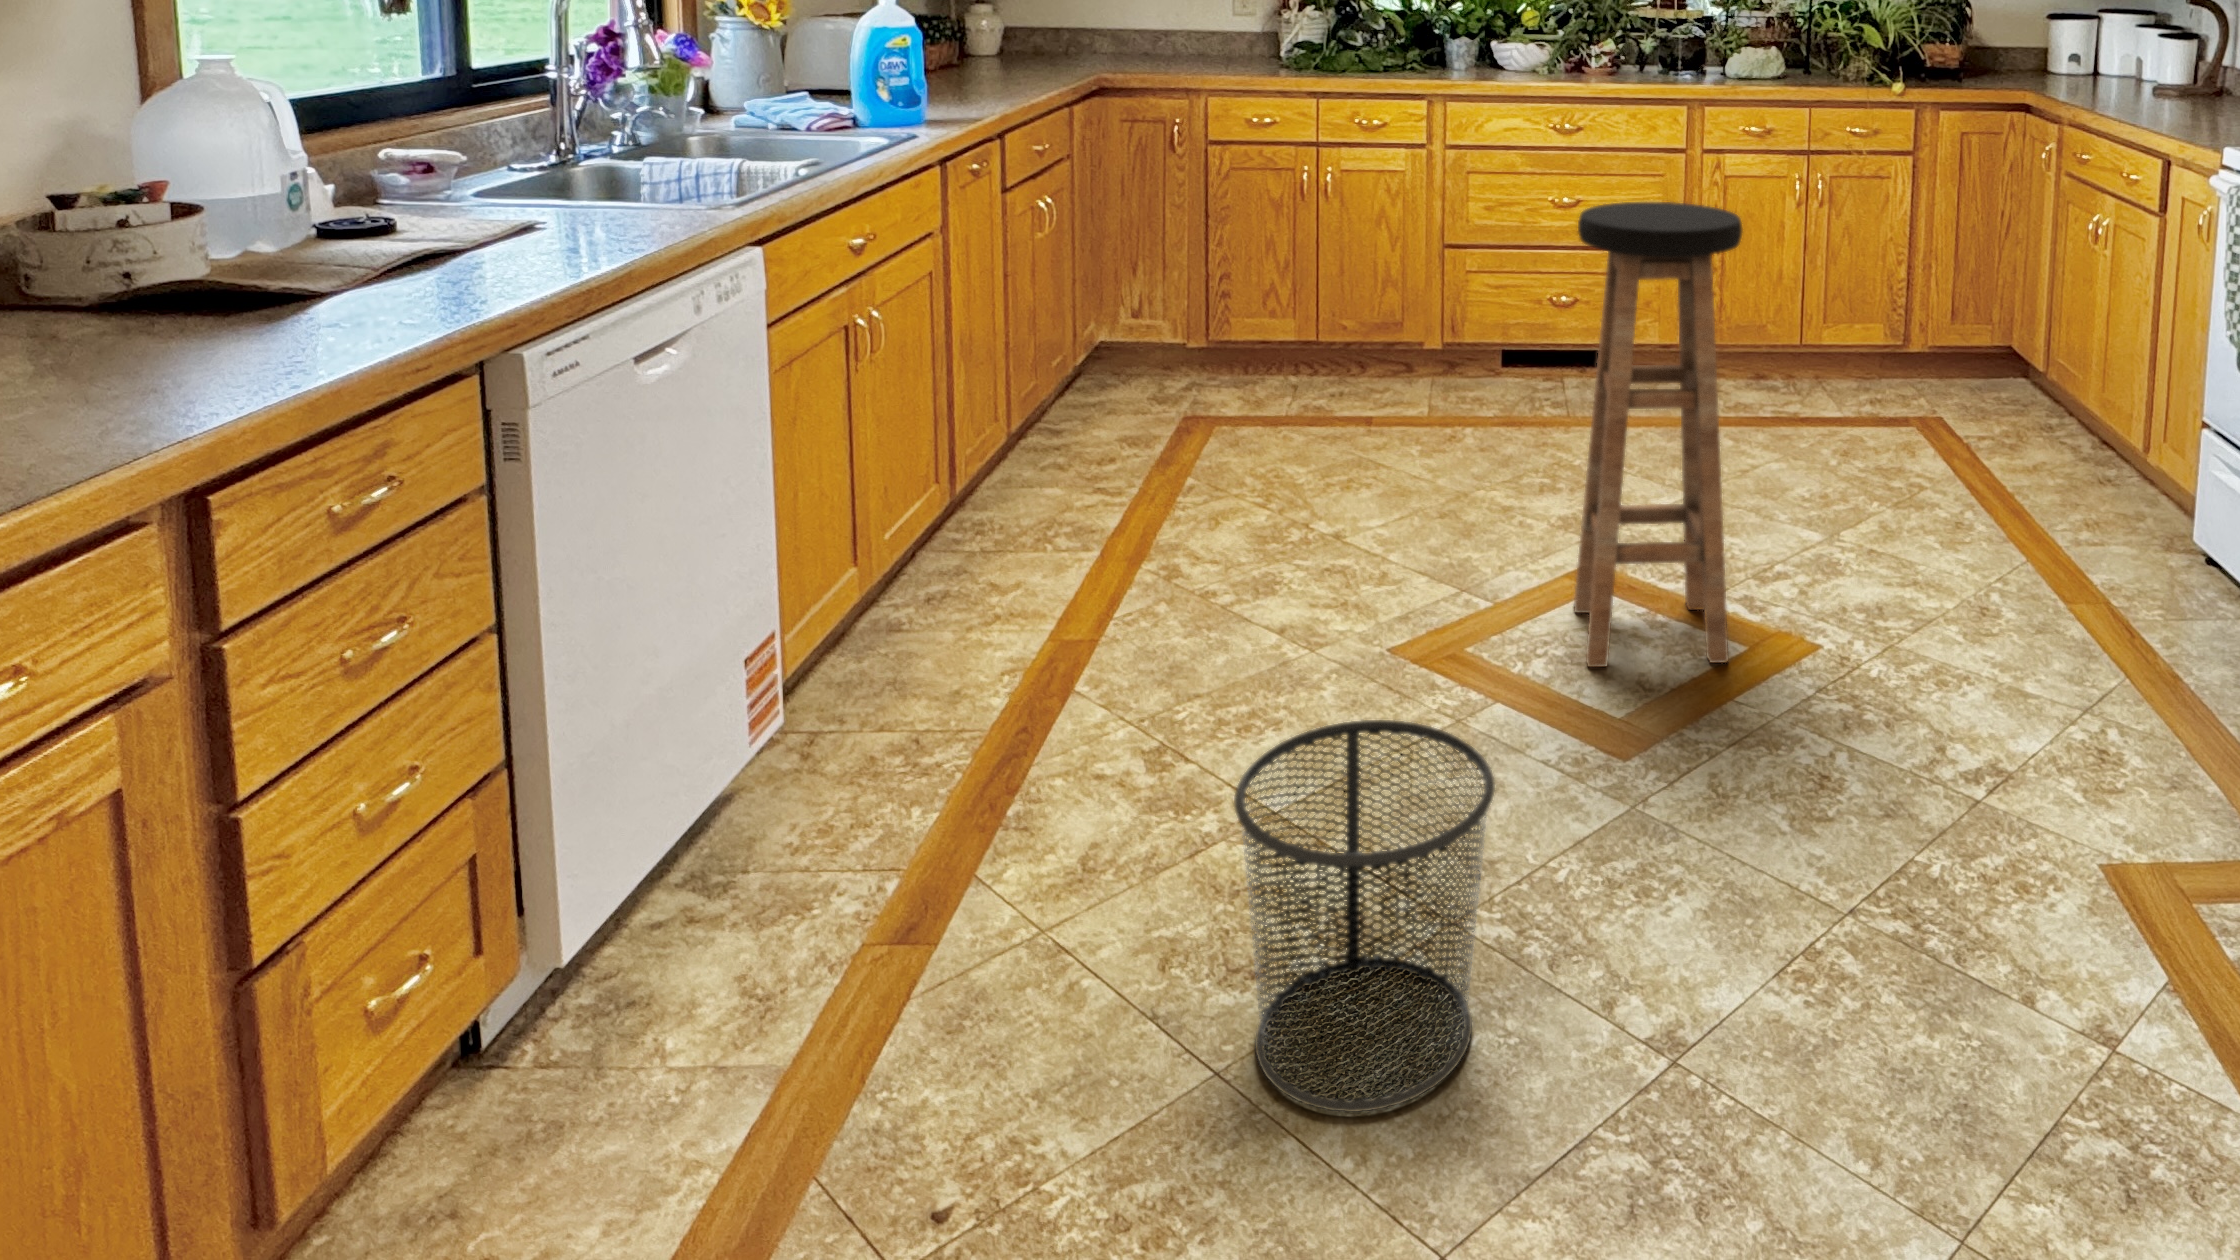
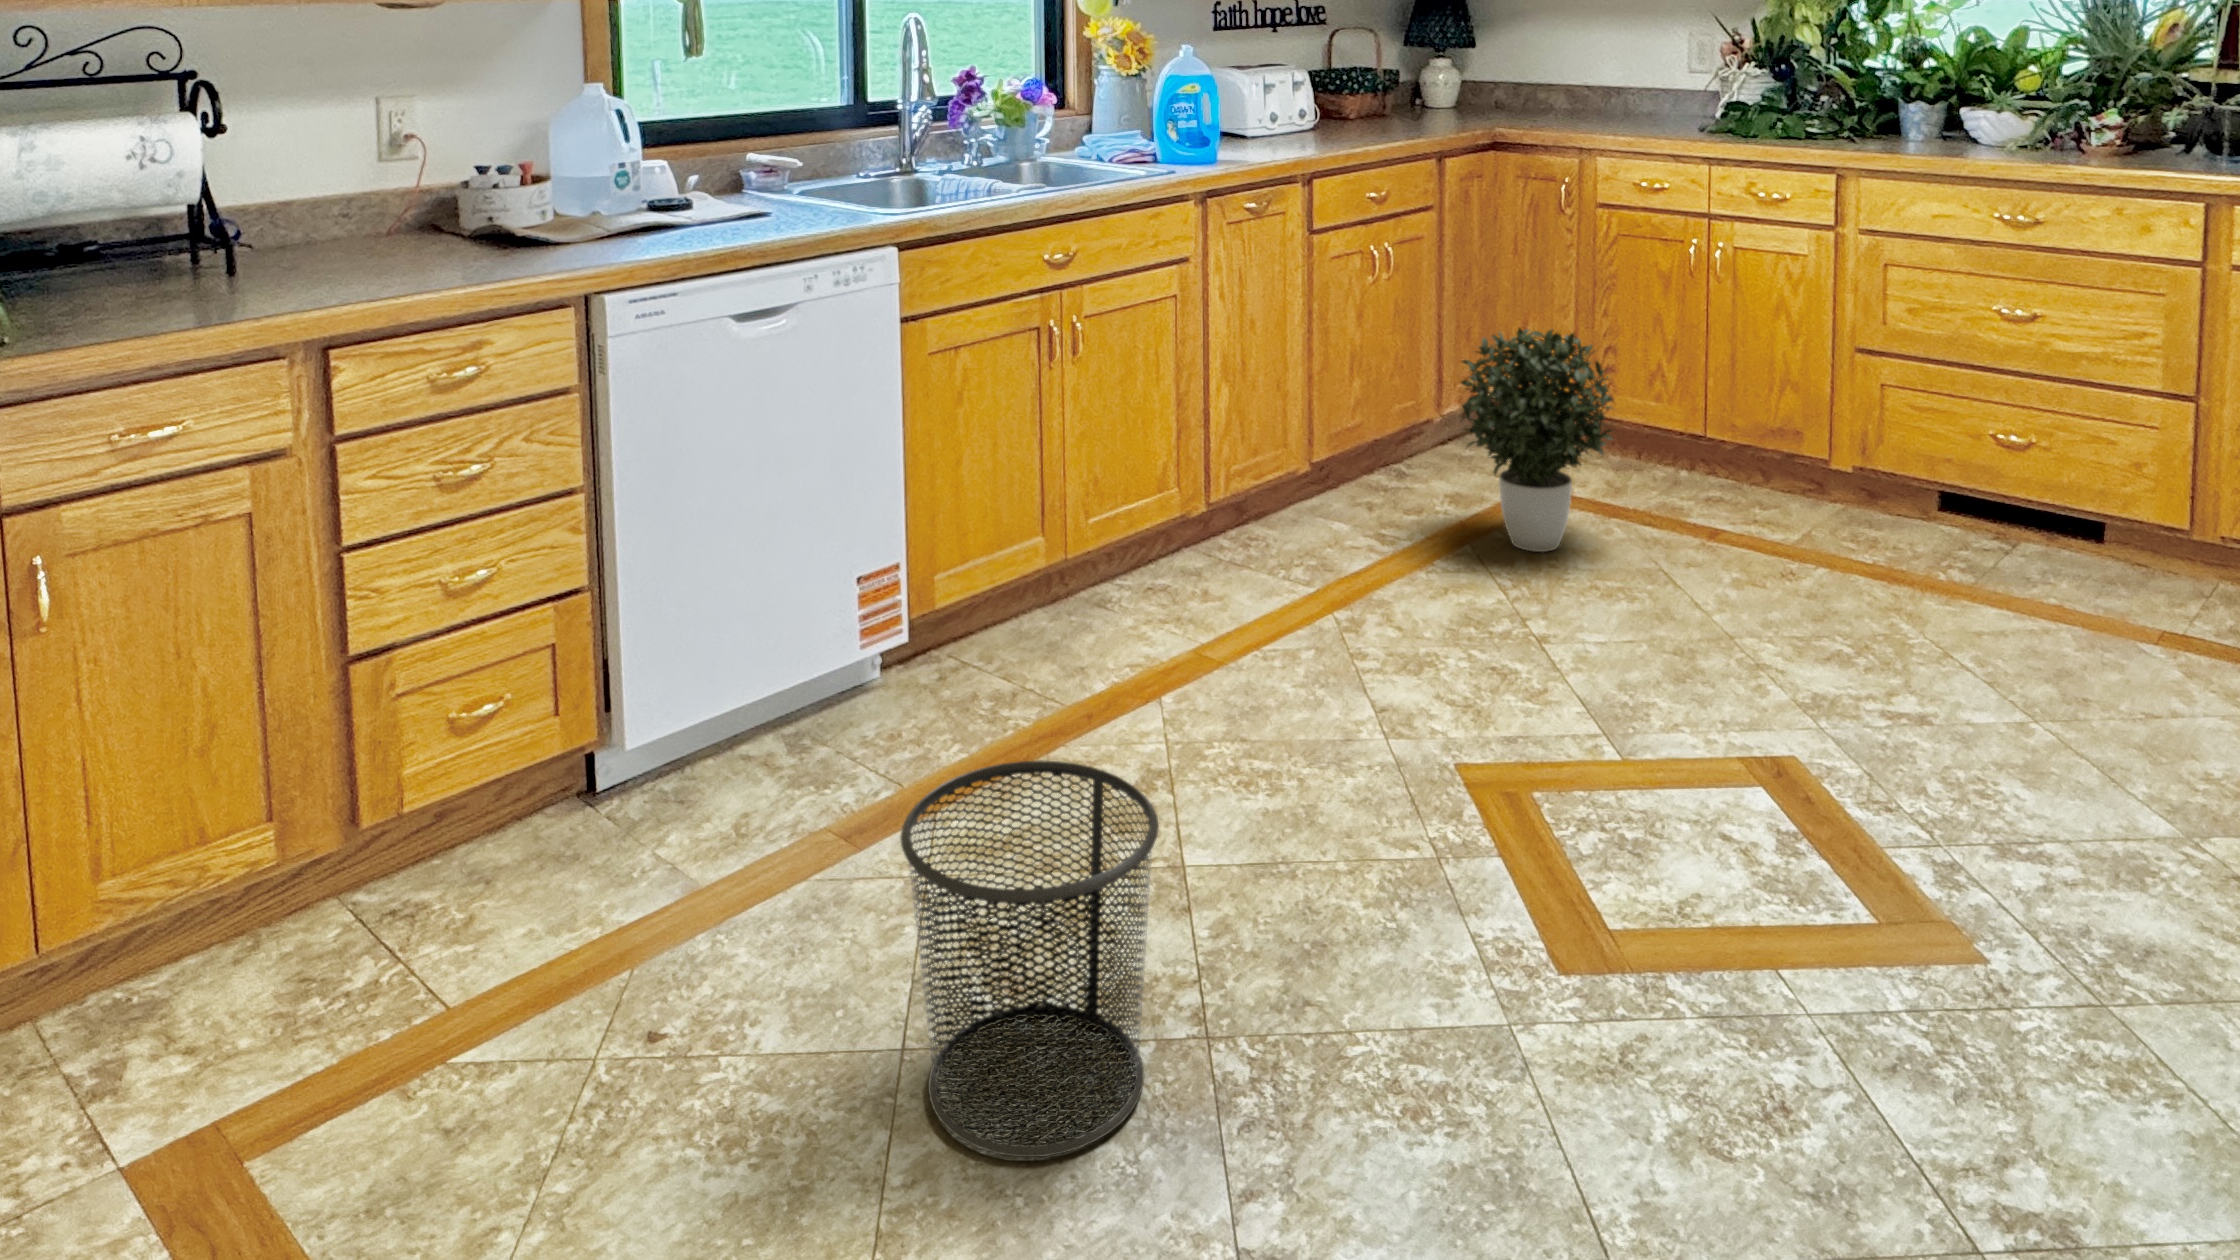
bar stool: present [1574,202,1742,667] -> none [1638,299,1882,929]
potted plant: none [1175,258,1328,467] -> present [1461,328,1613,552]

